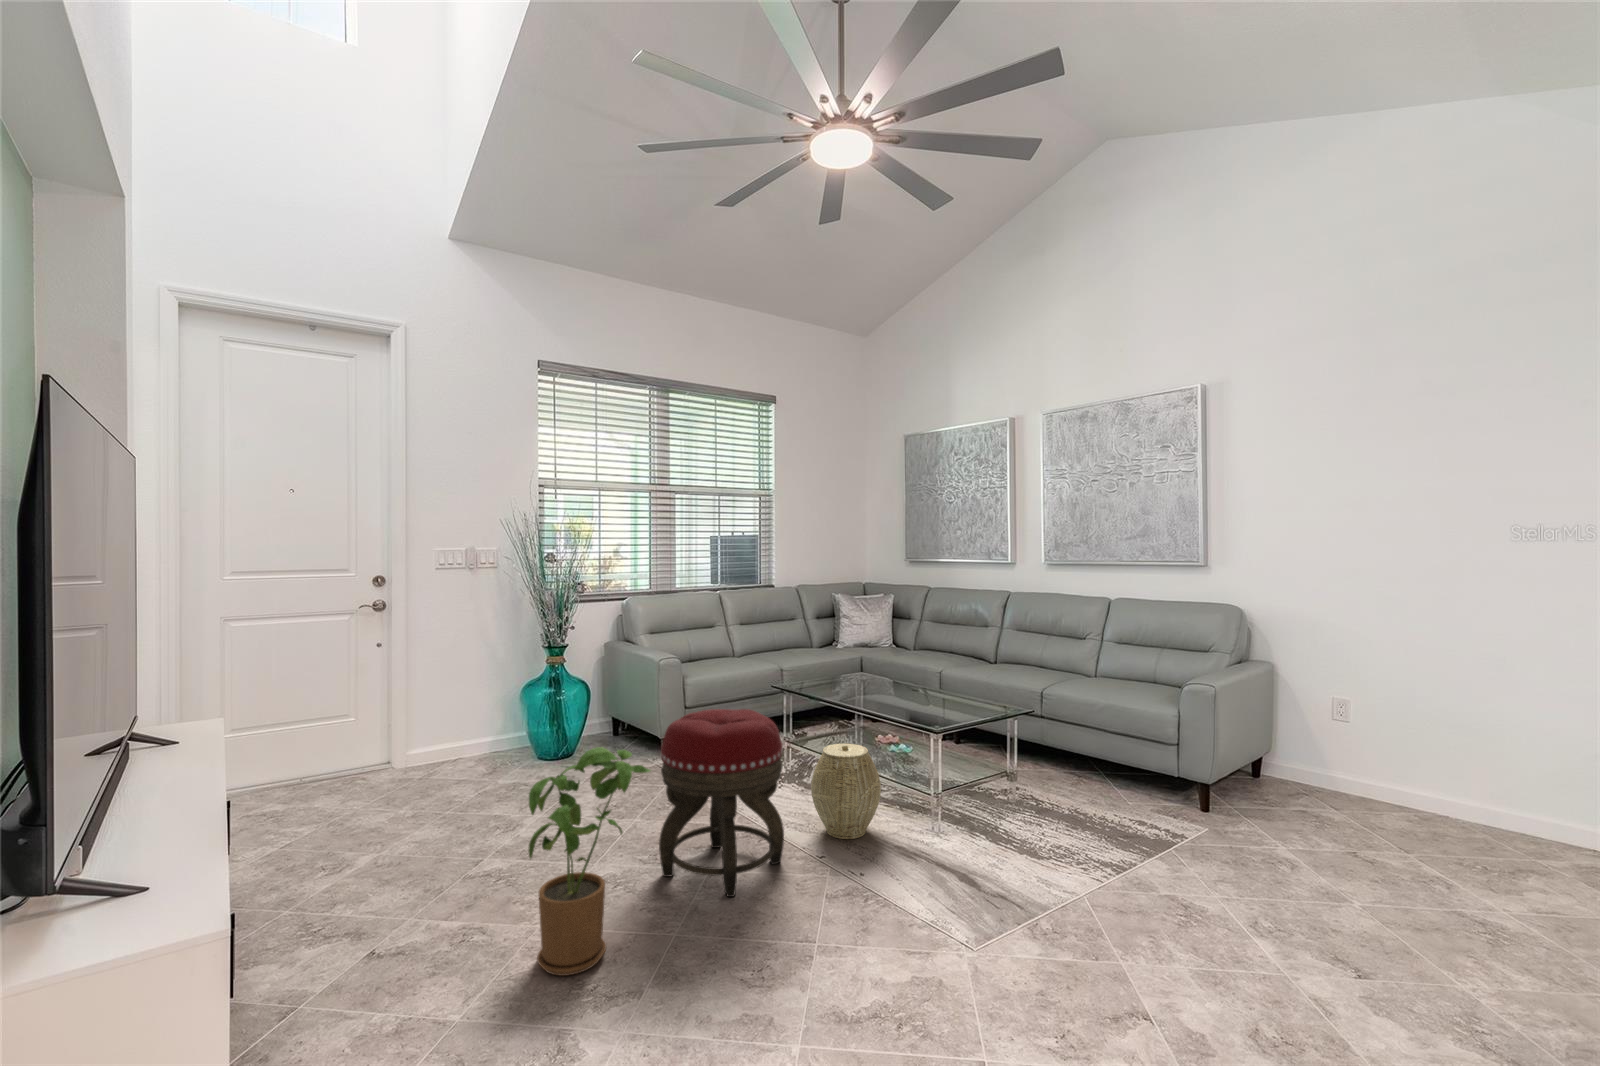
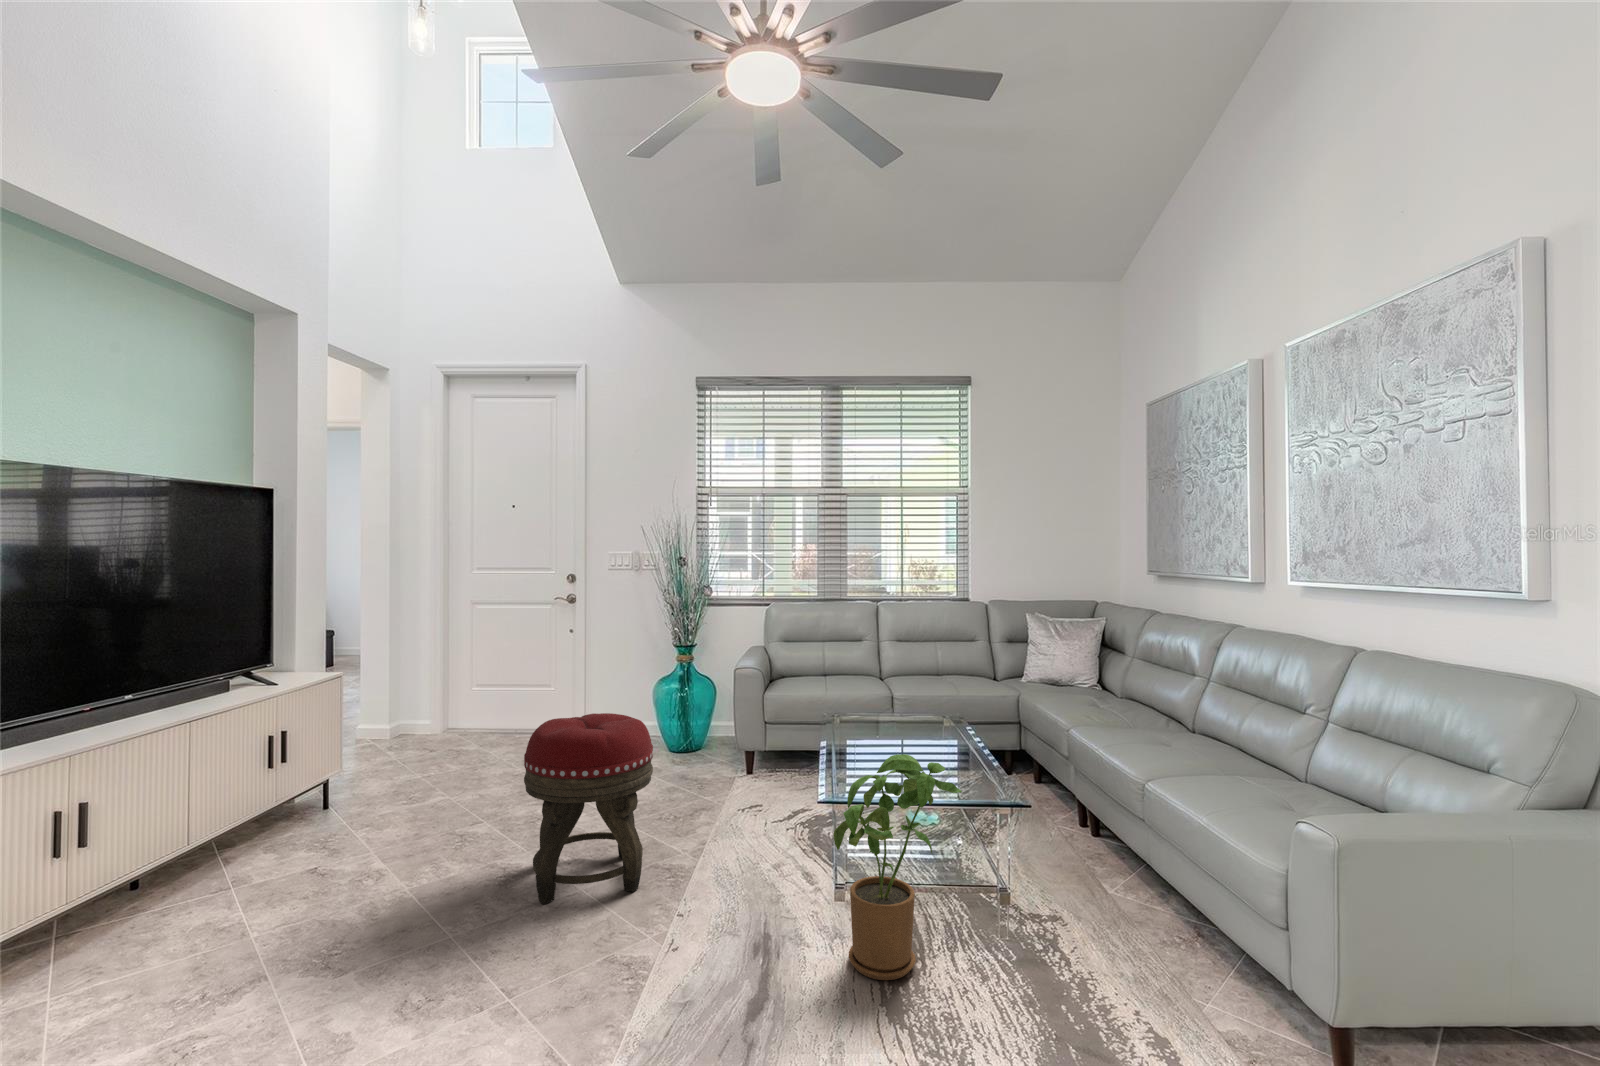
woven basket: present [811,744,881,839] -> none [706,782,788,898]
house plant: present [528,747,651,976] -> present [834,754,962,980]

